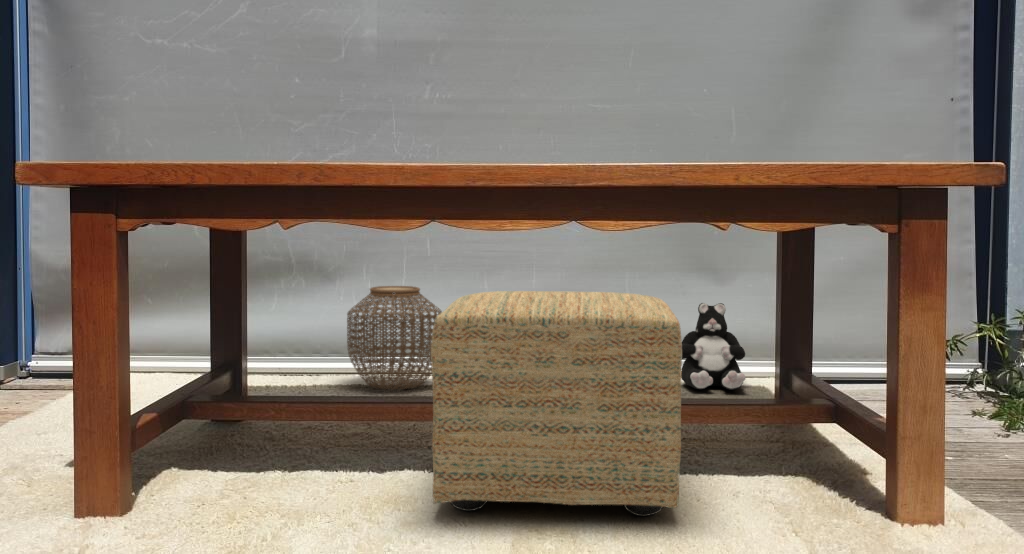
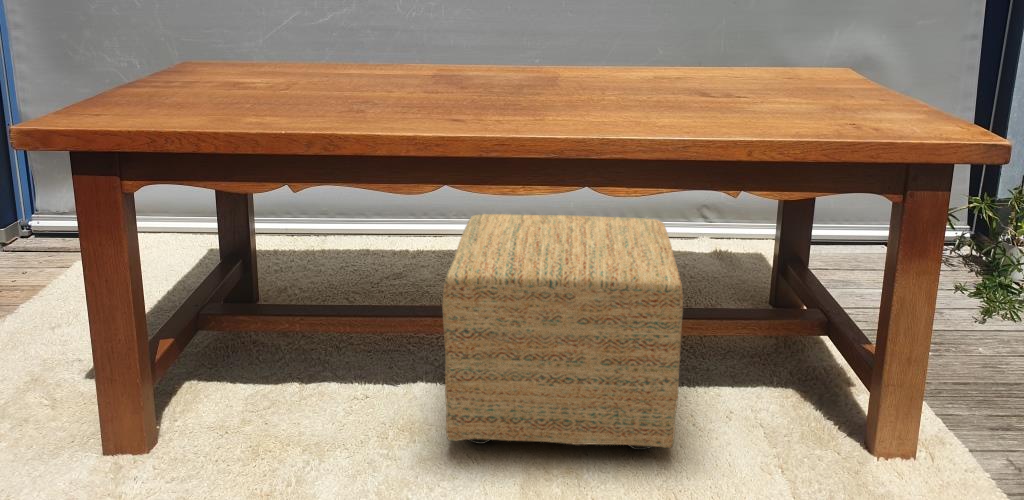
woven basket: present [347,286,442,390] -> none [353,153,447,258]
plush toy: present [681,303,746,390] -> none [675,170,742,258]

